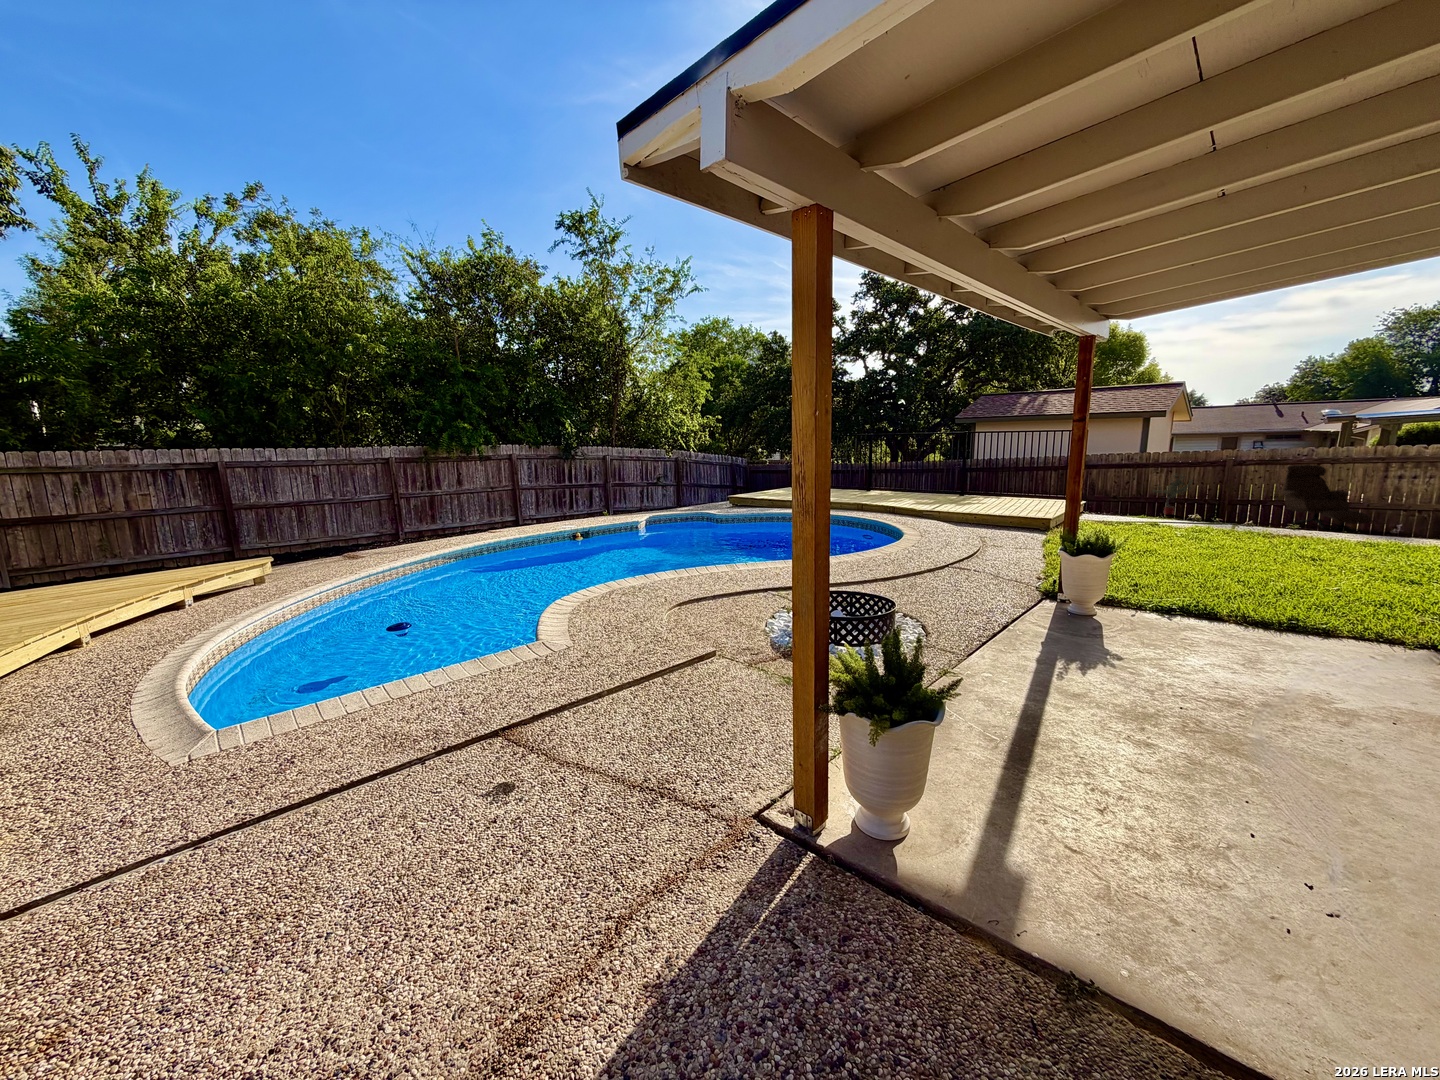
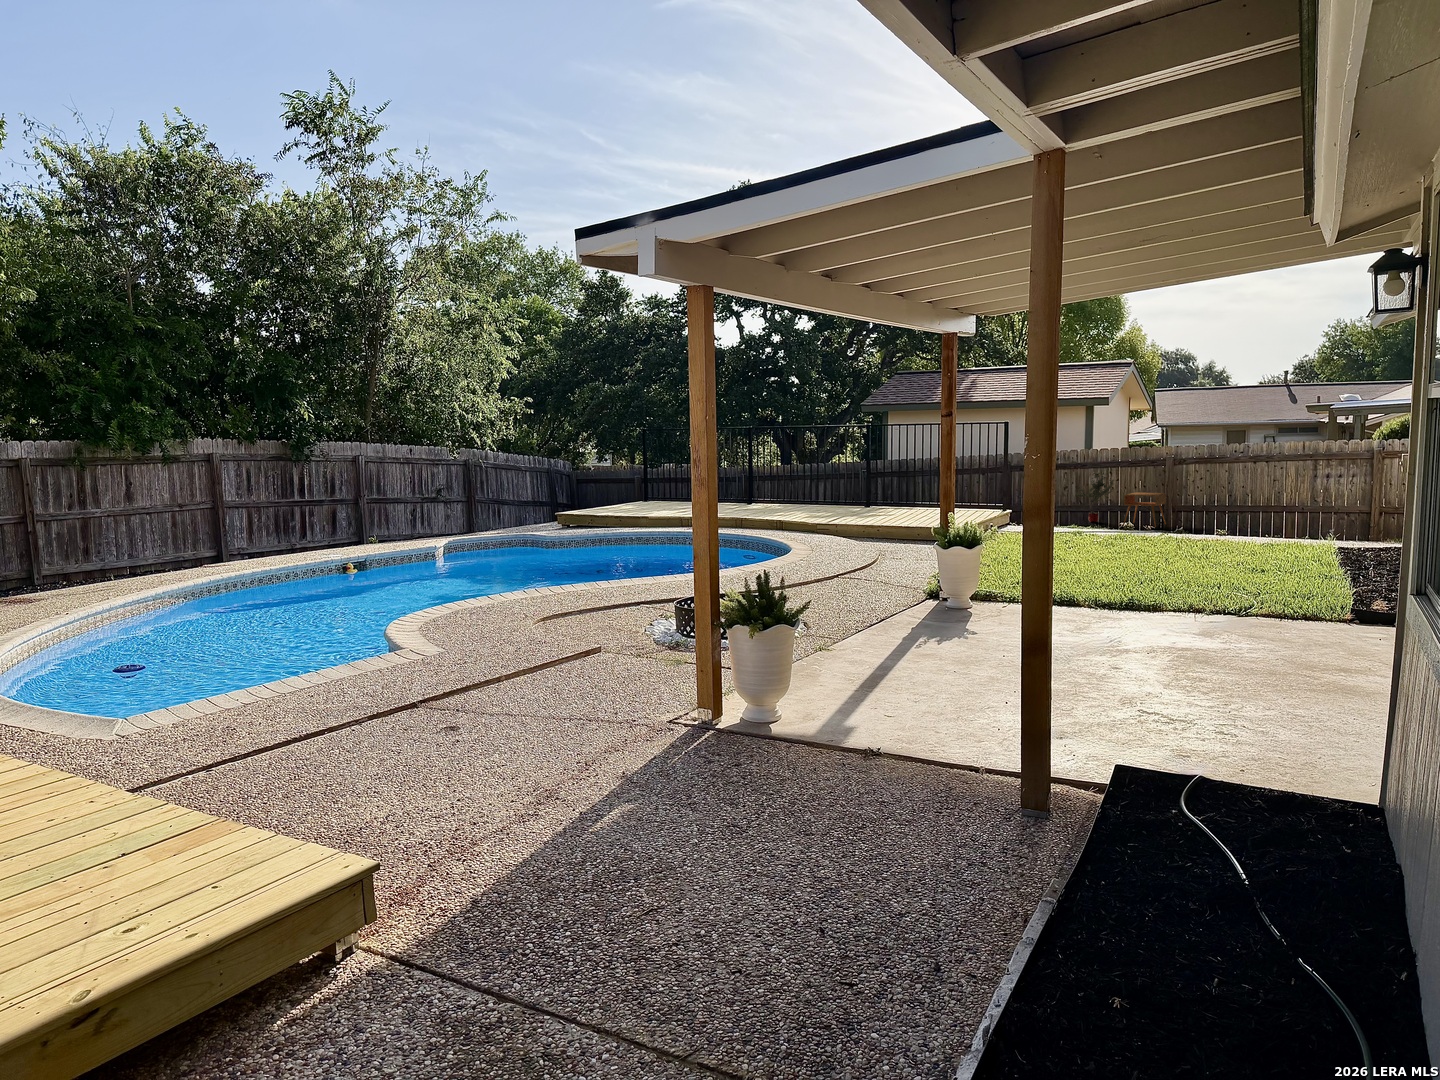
lounge chair: present [1281,464,1372,532] -> none [1192,462,1266,534]
side table: none [1202,490,1248,522] -> present [1123,493,1166,527]

